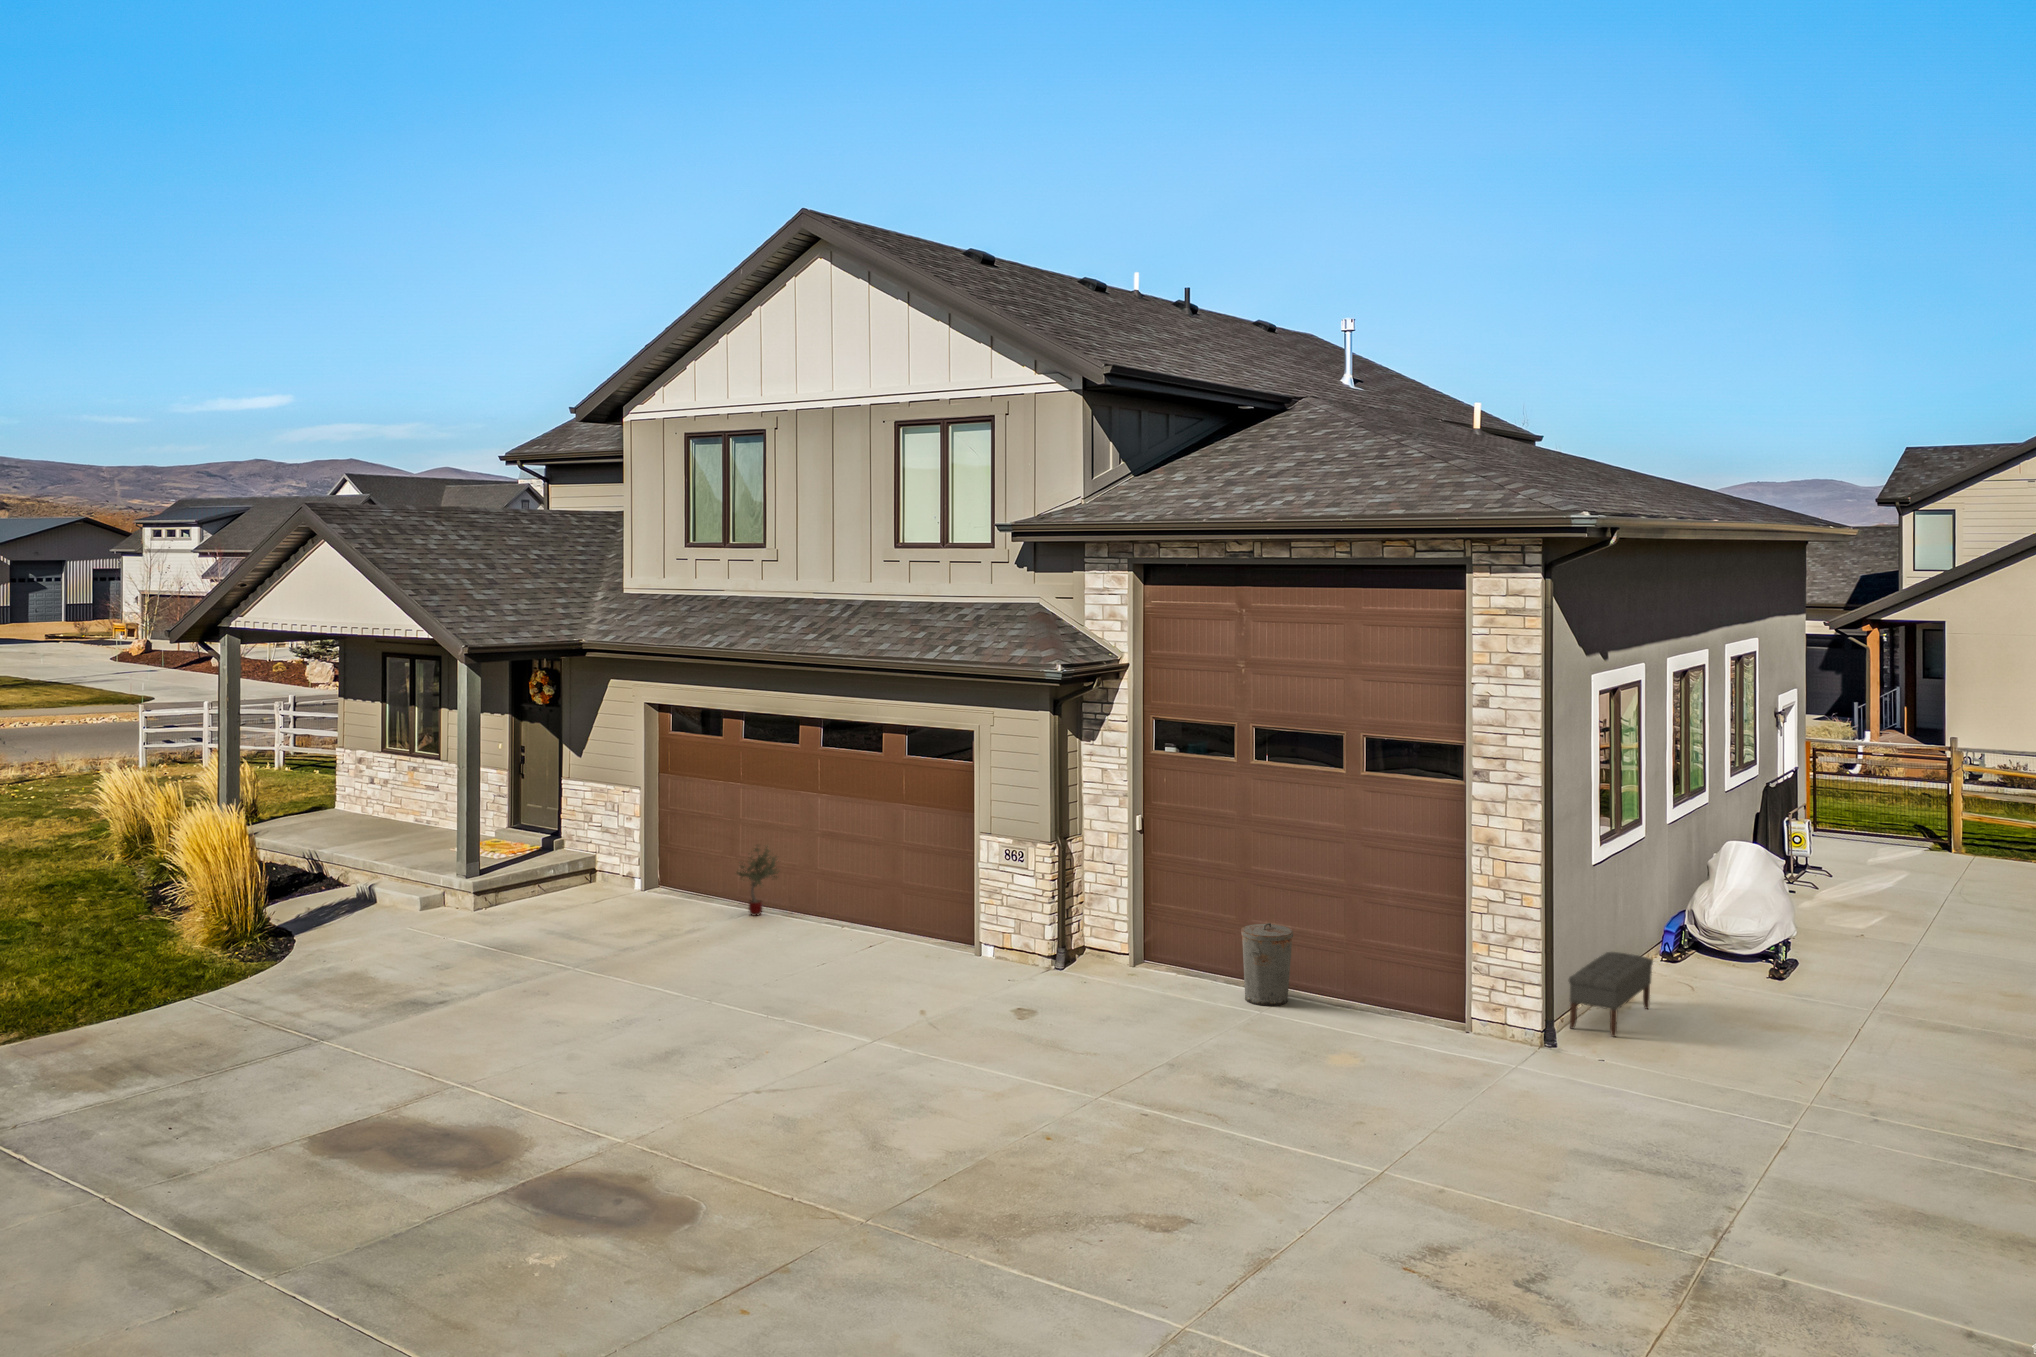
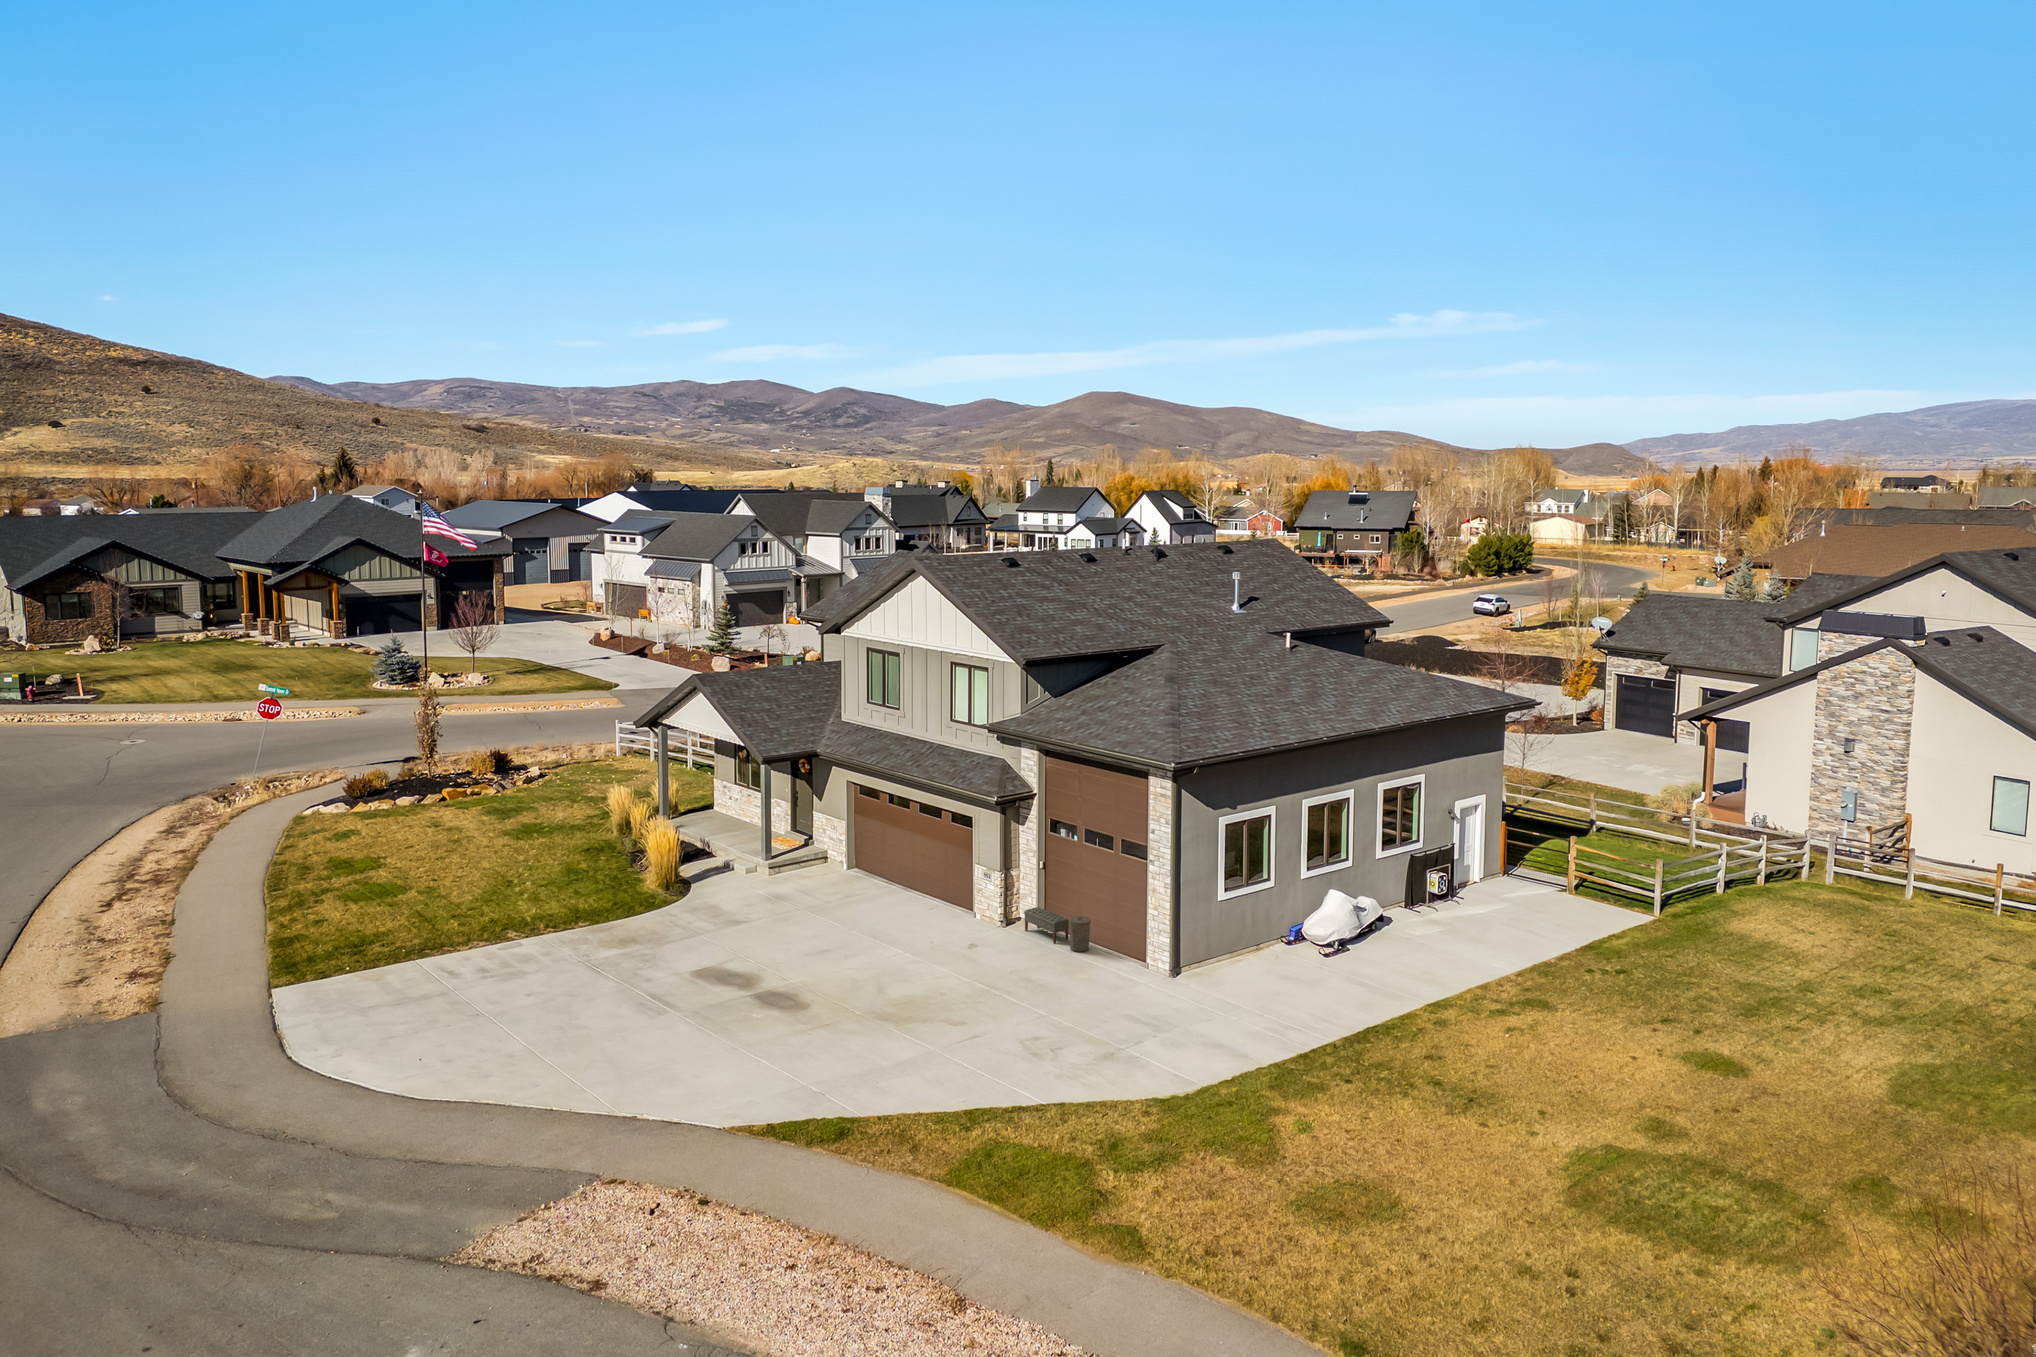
potted tree: present [737,846,779,916] -> none [882,855,902,888]
bench: present [1569,952,1653,1037] -> present [1024,907,1069,943]

